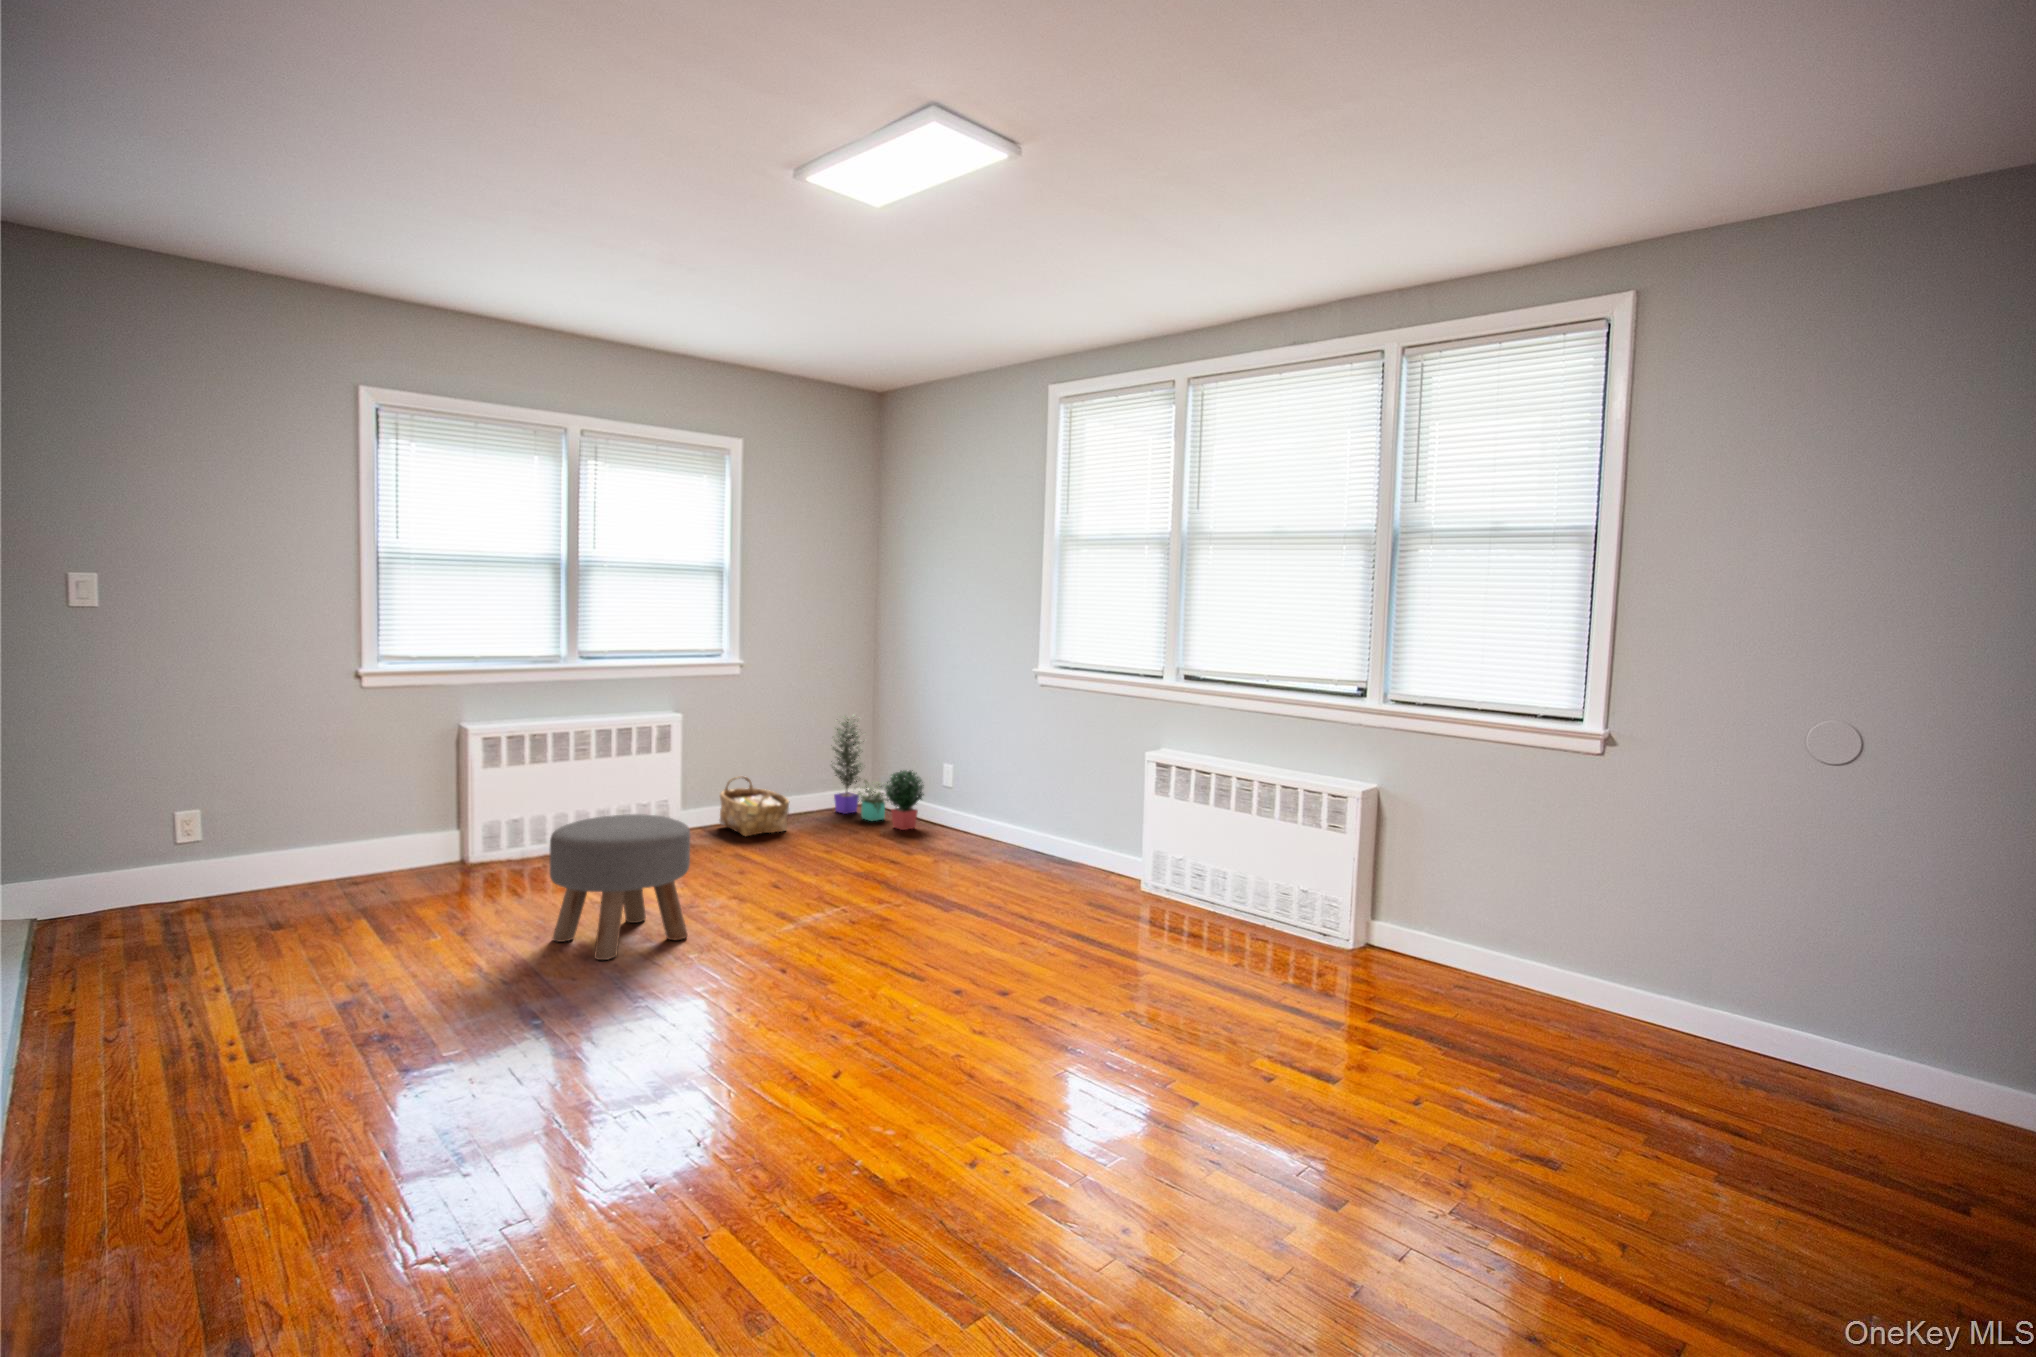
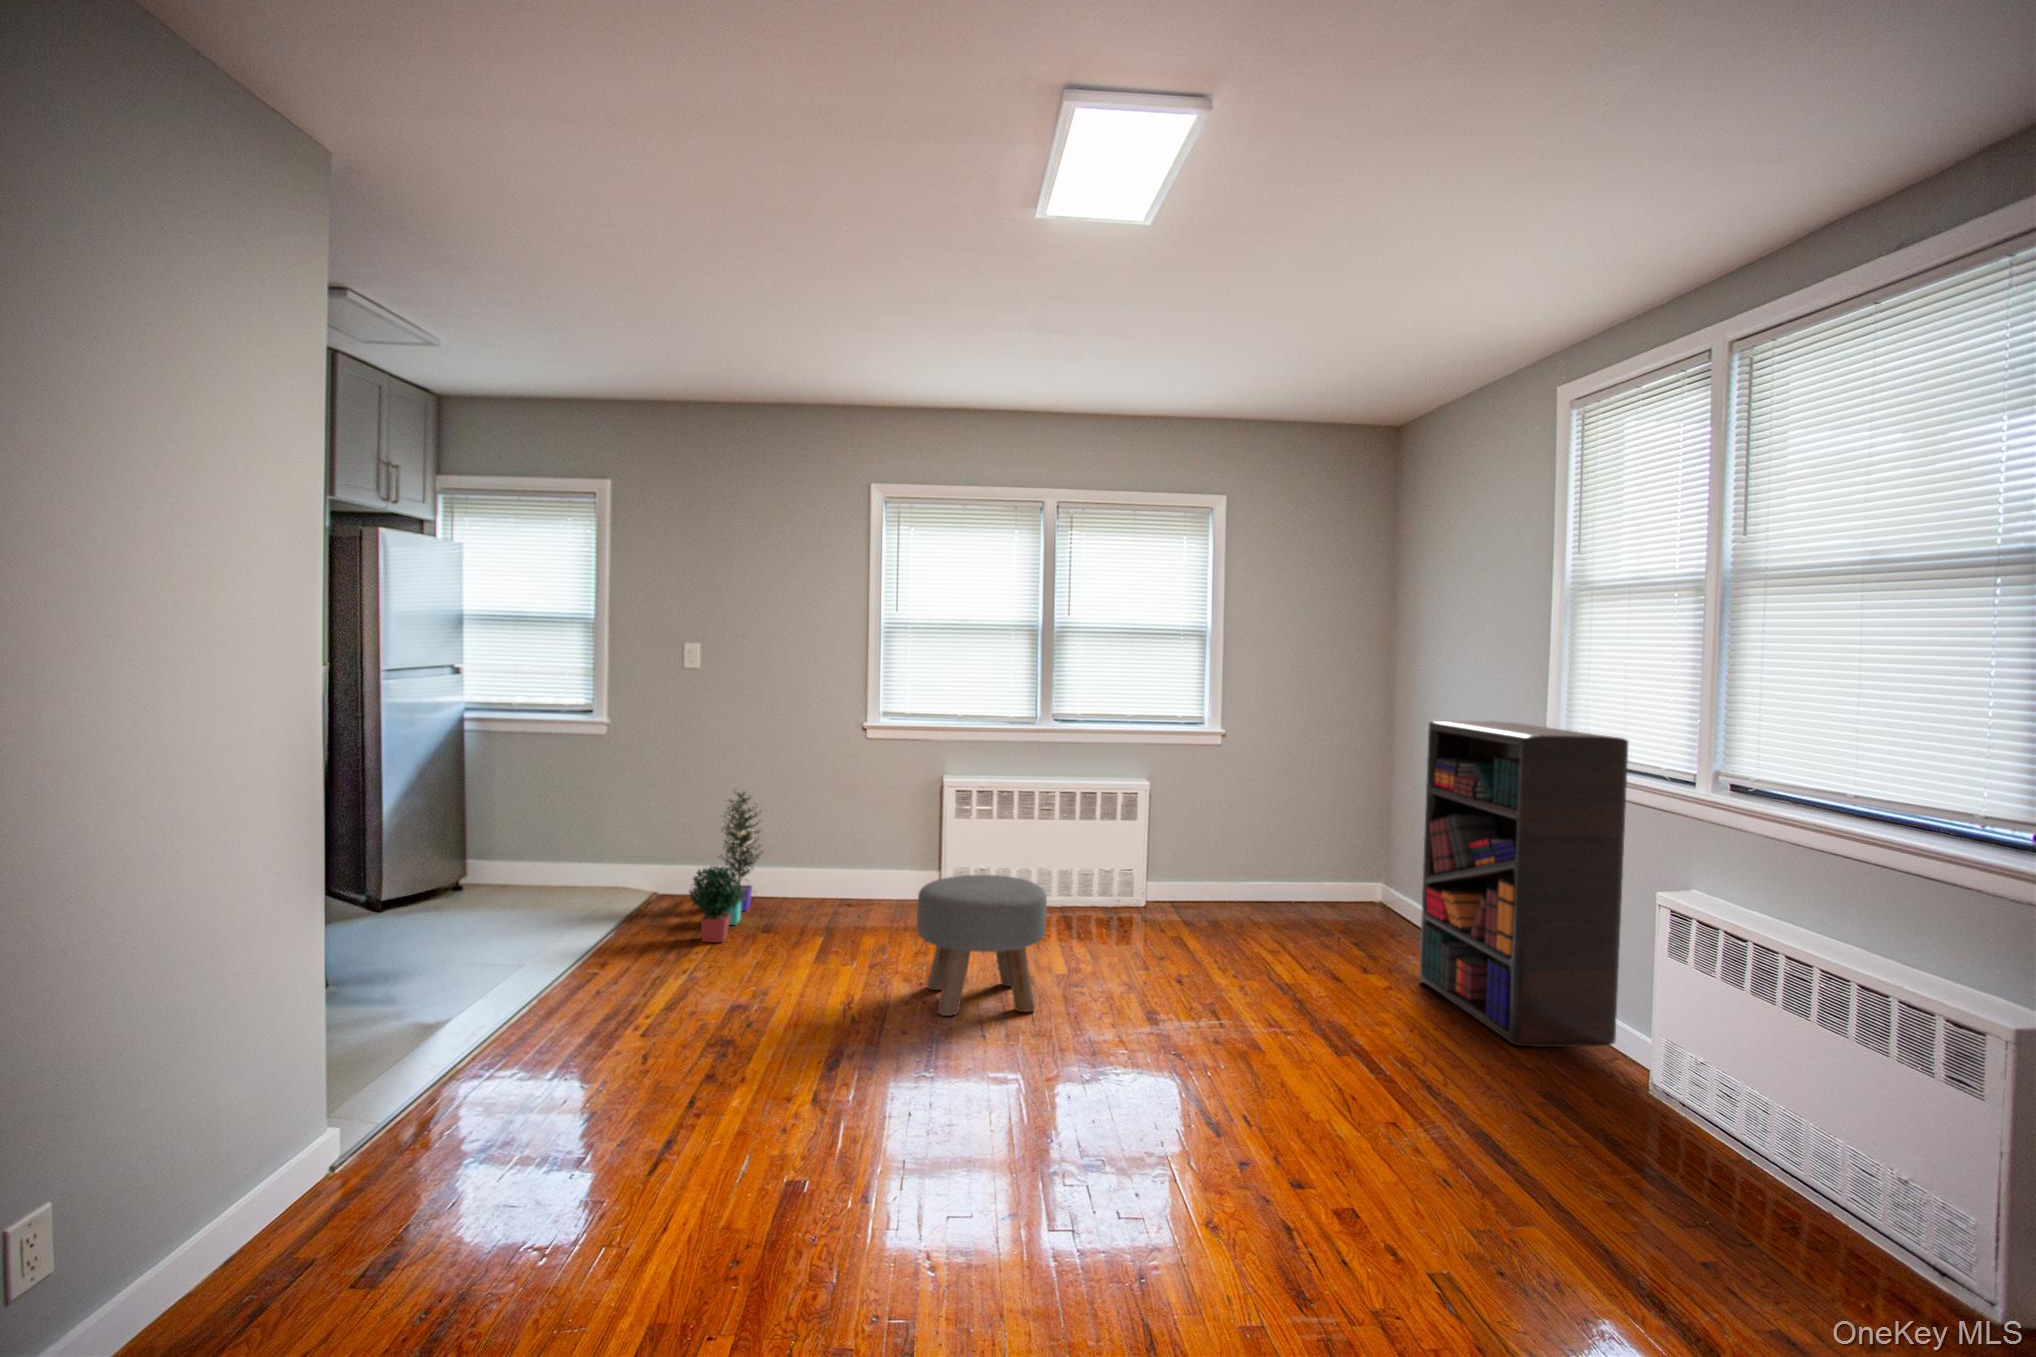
bookshelf: none [955,644,1114,883] -> present [1419,721,1629,1047]
potted plant: present [831,716,924,830] -> present [689,792,763,942]
woven basket: present [720,776,789,836] -> none [1188,853,1256,920]

